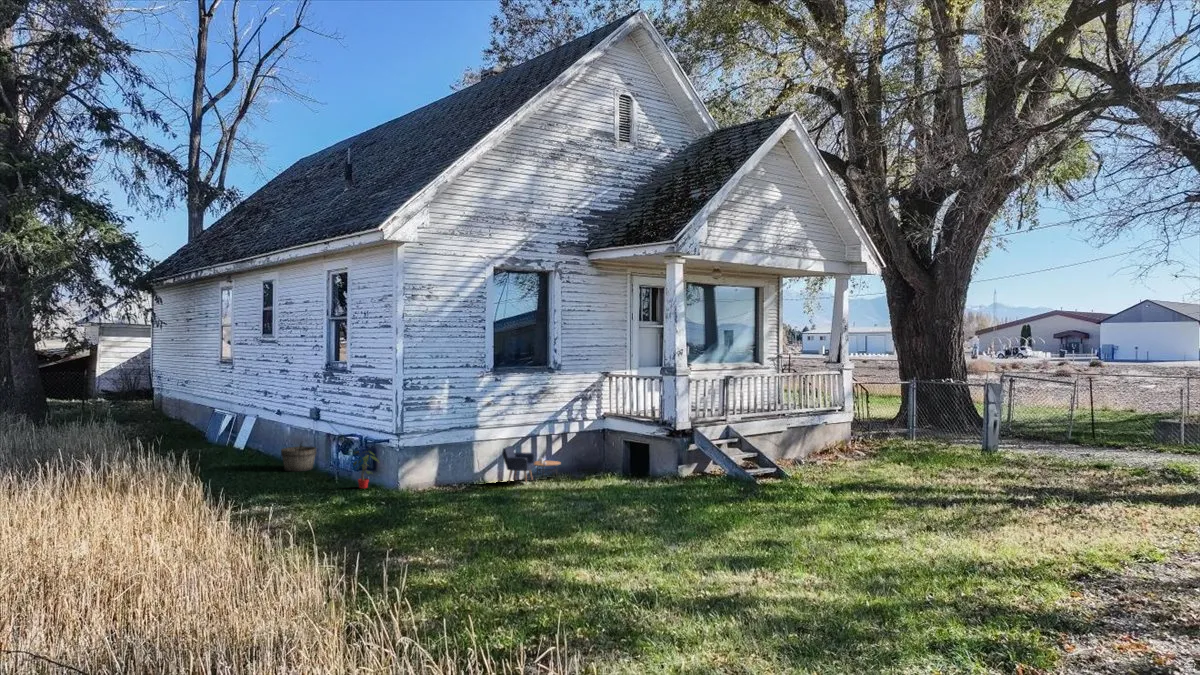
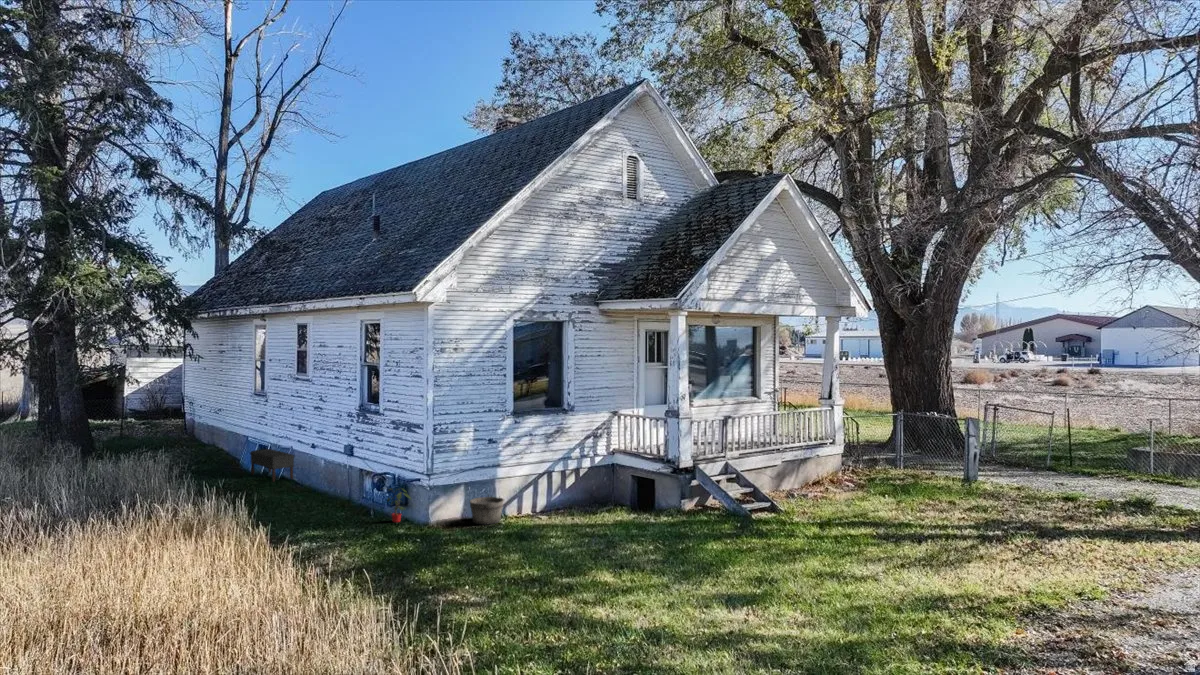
bench: none [211,418,259,452] -> present [250,449,294,482]
wooden bucket: present [280,444,317,471] -> present [470,495,504,524]
armchair: present [502,446,561,483] -> none [522,482,574,518]

